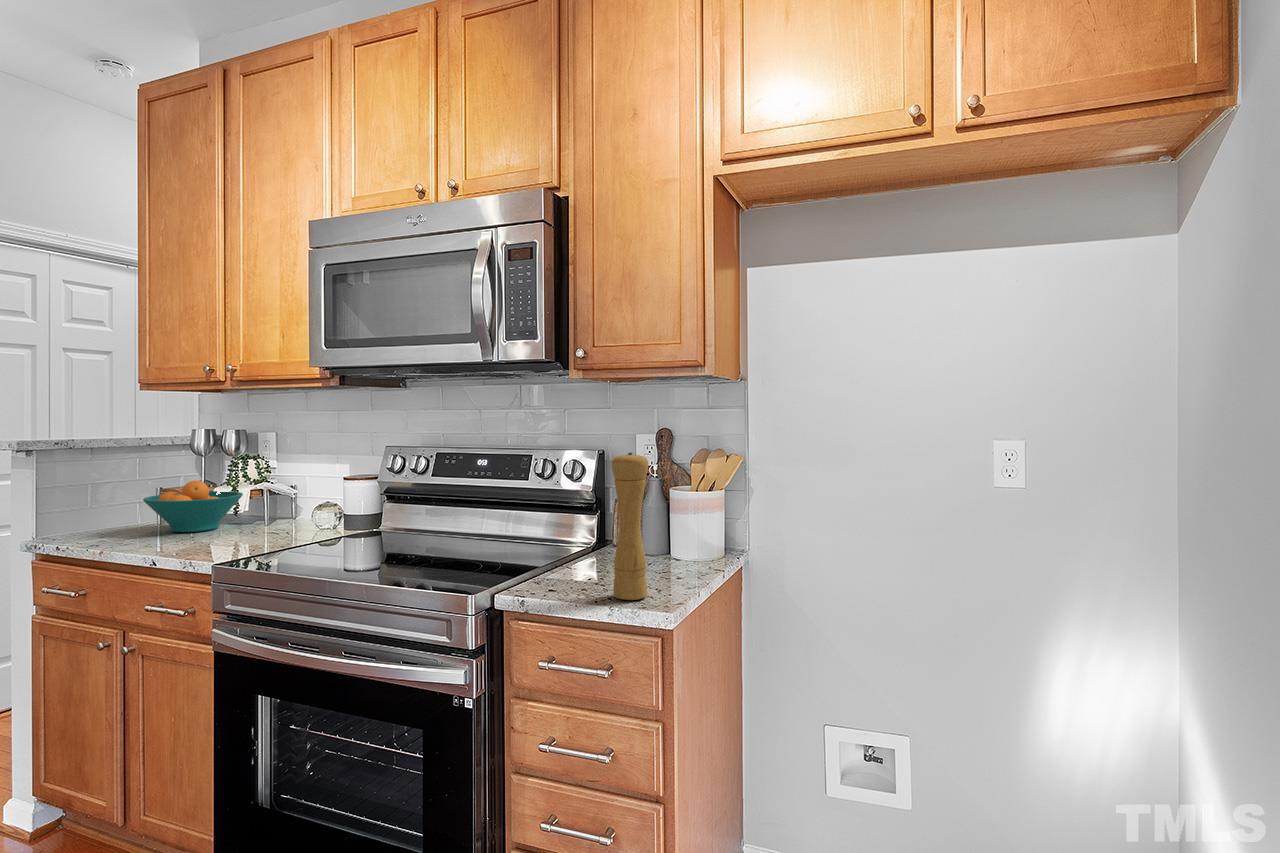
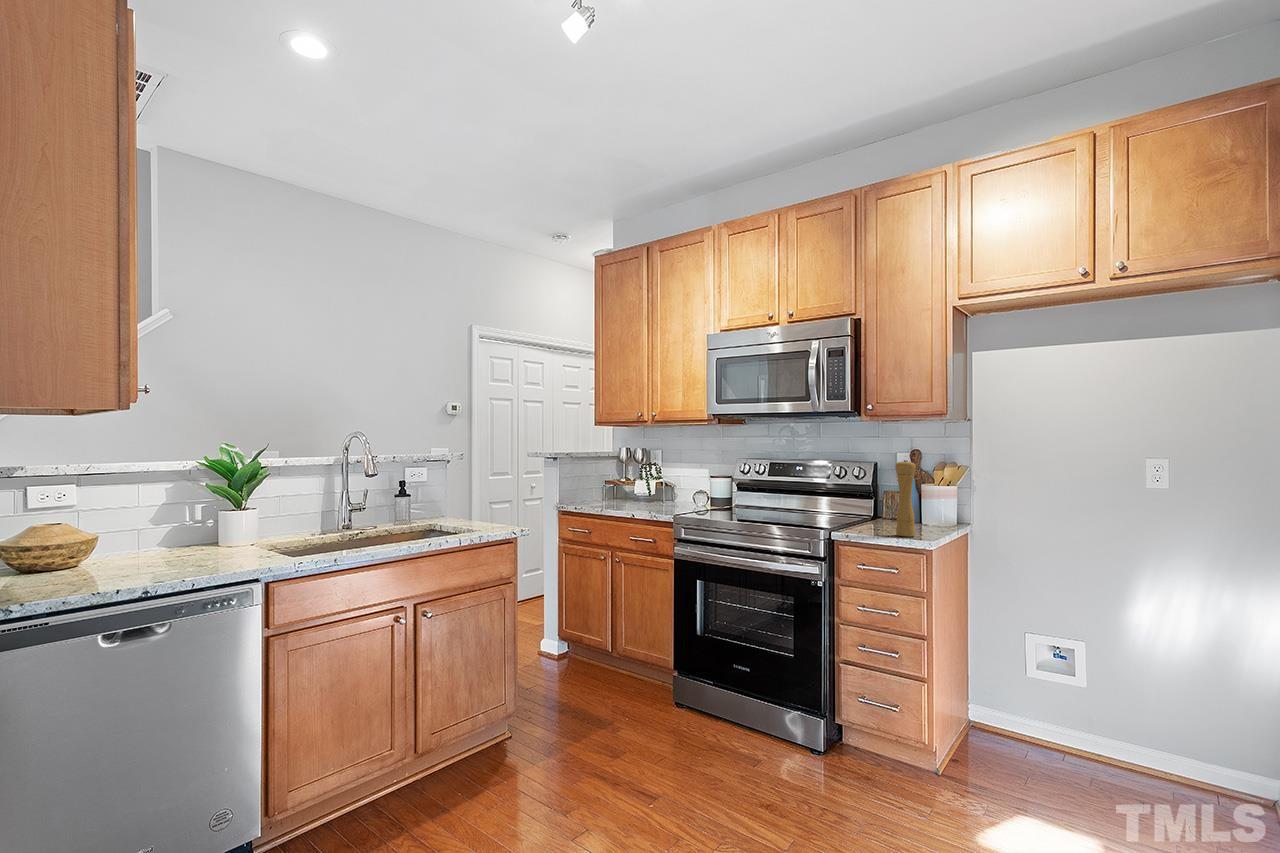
fruit bowl: present [143,481,243,532] -> none [608,476,655,504]

